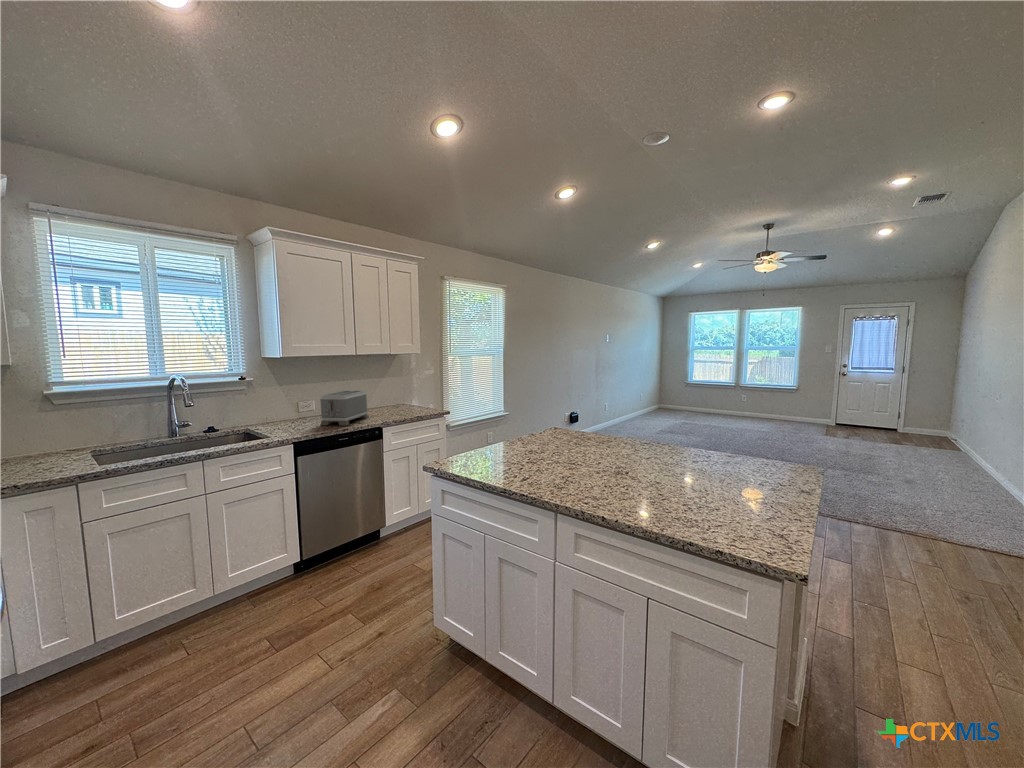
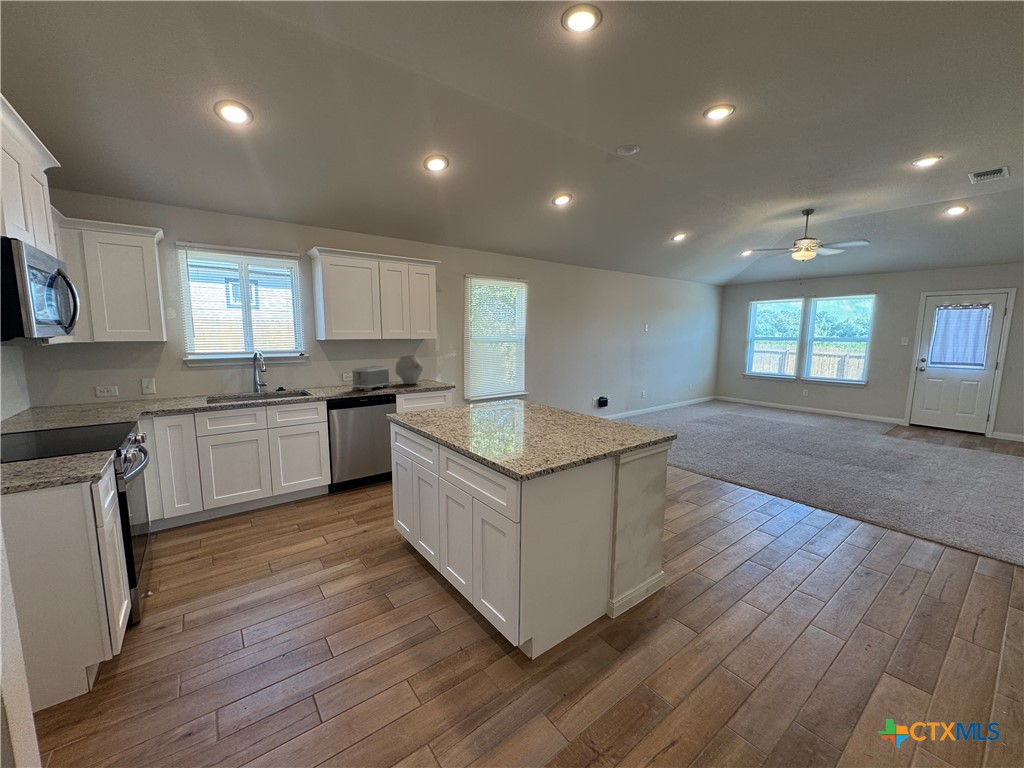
vase: none [370,374,406,412] -> present [395,355,423,384]

